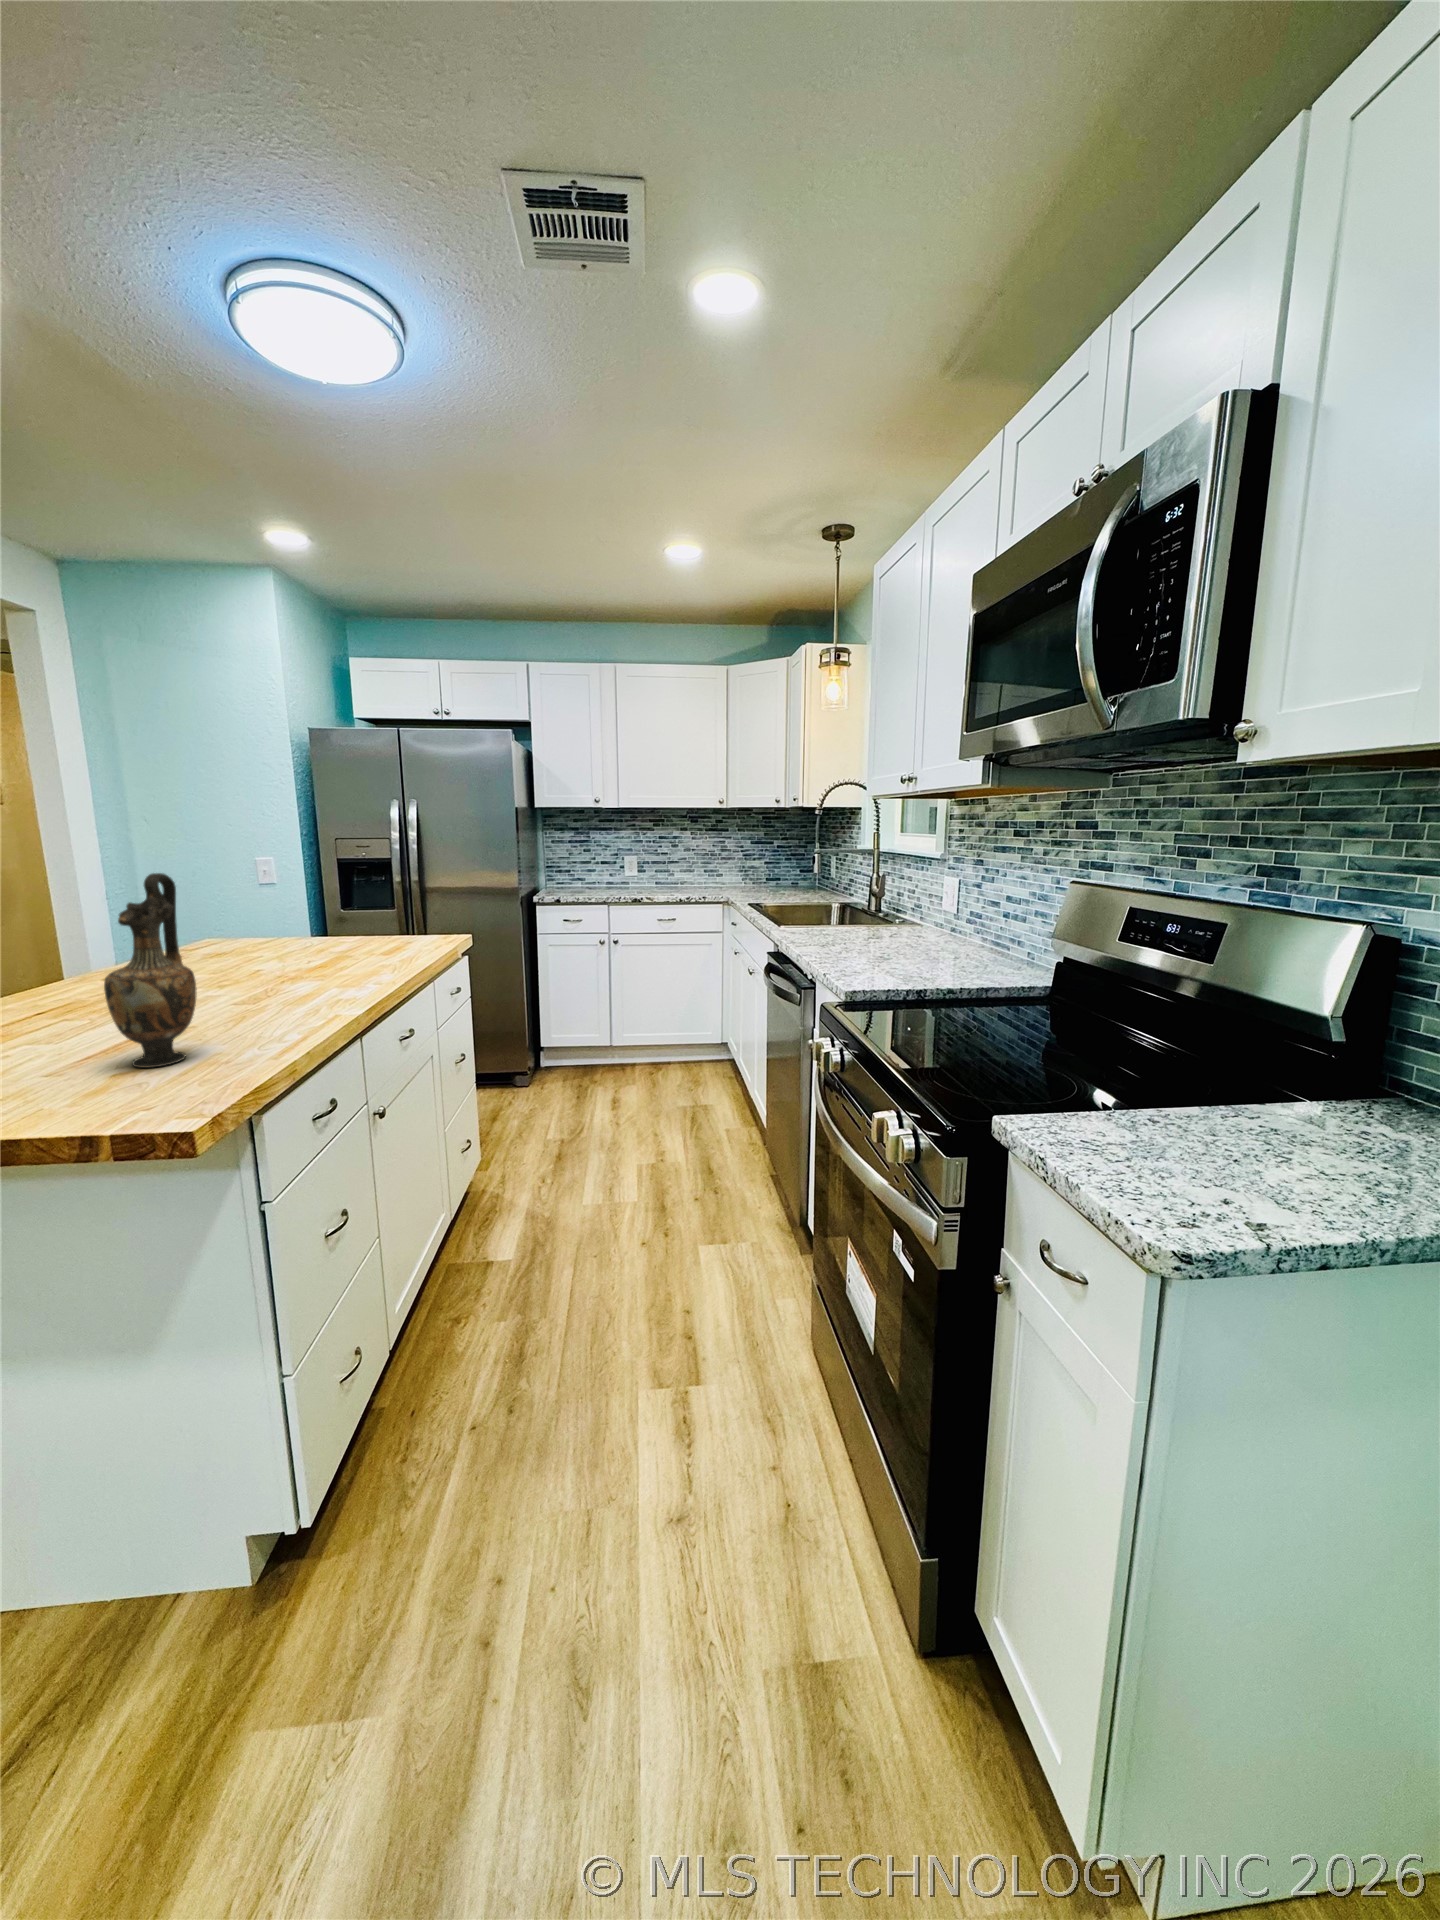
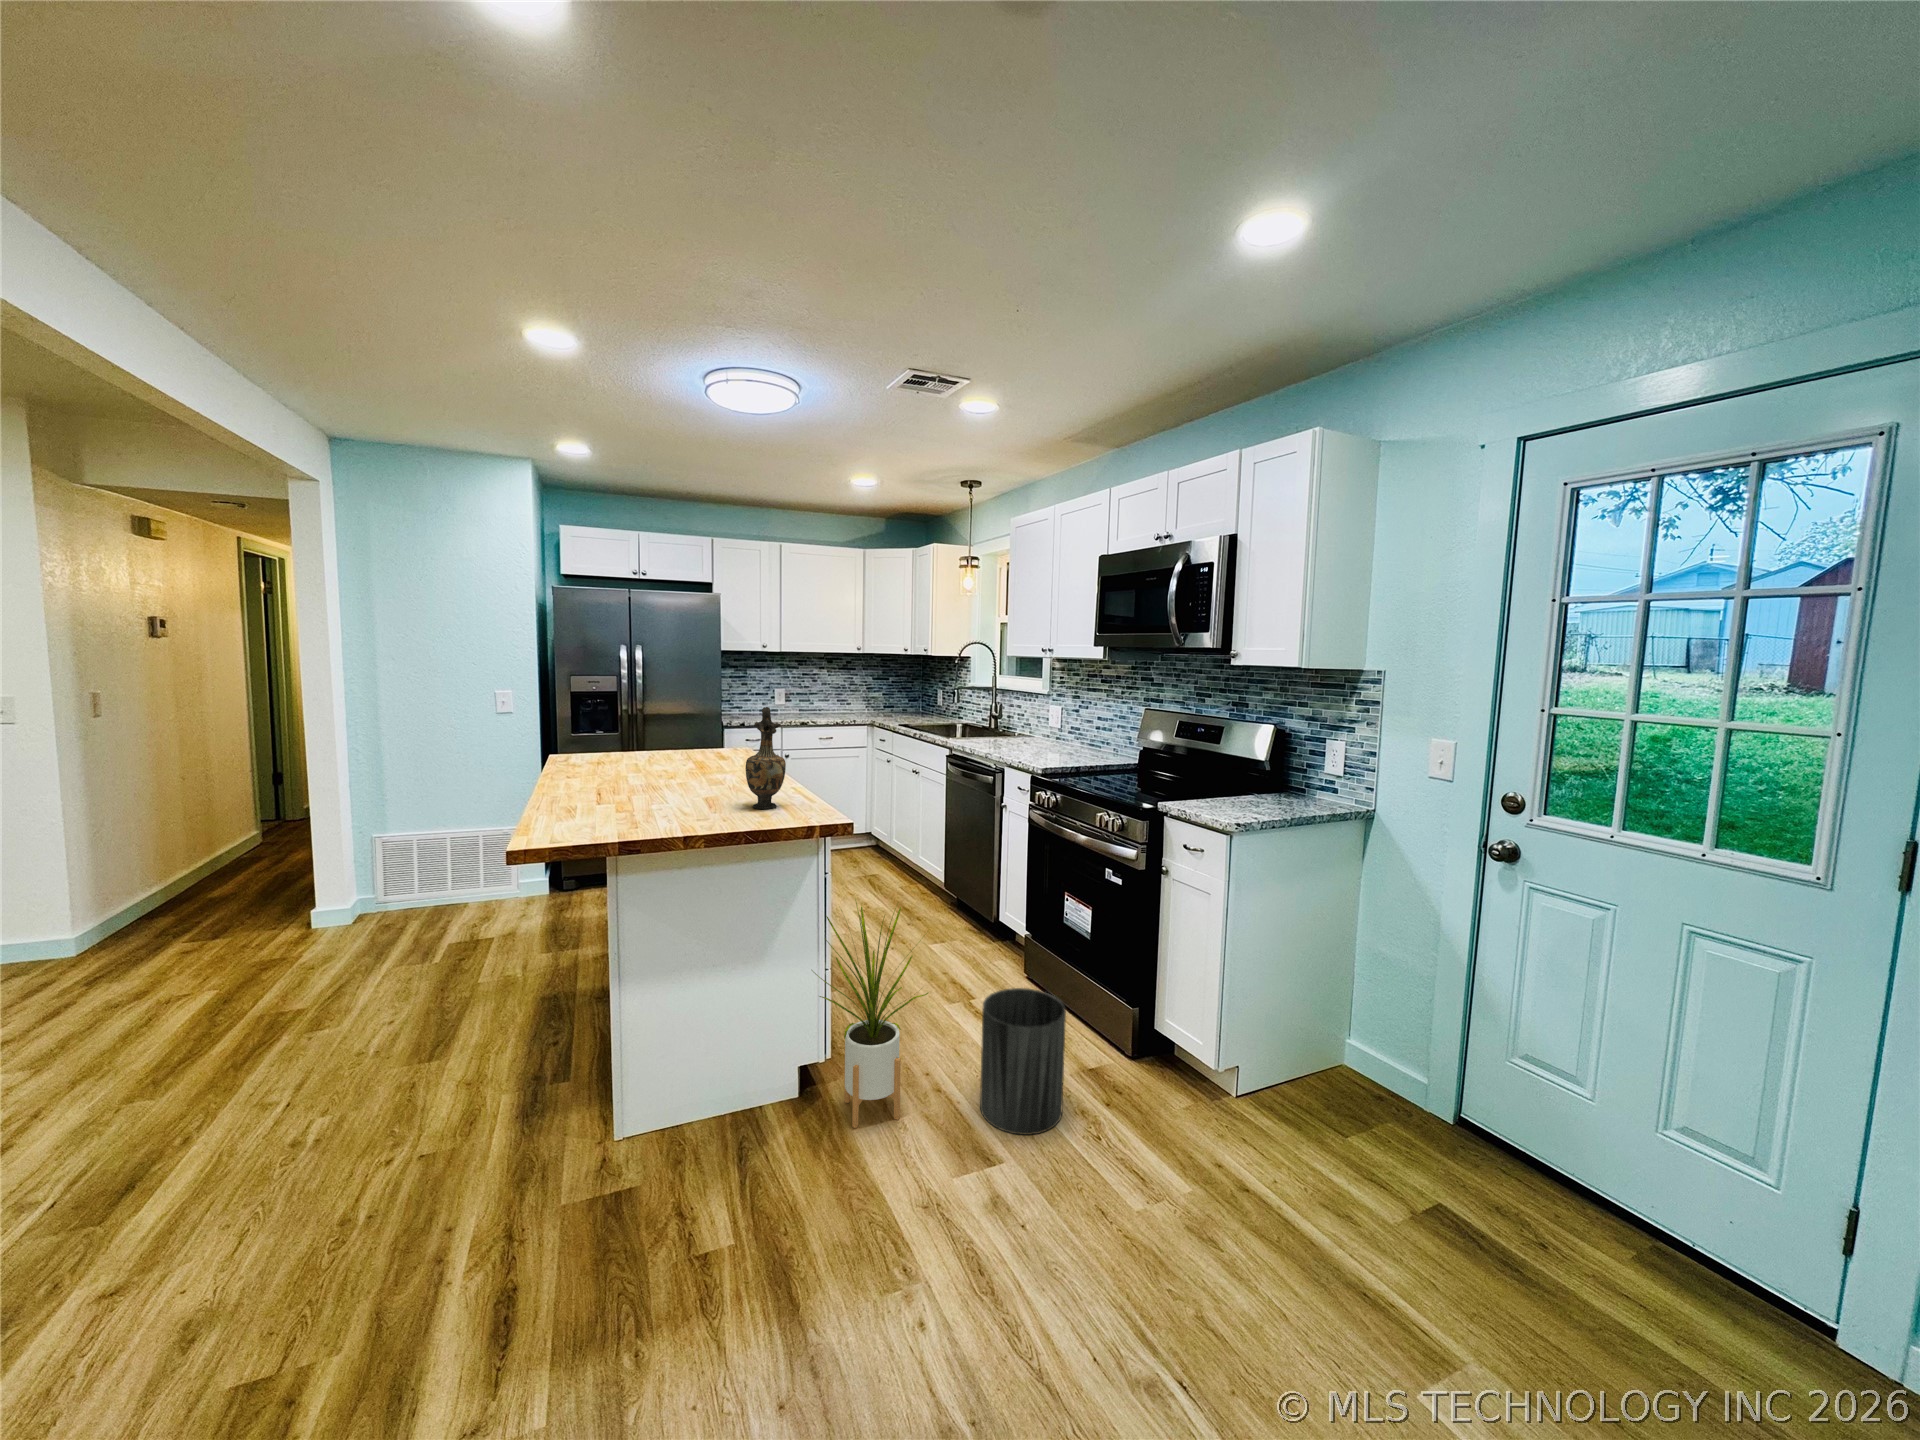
house plant: none [167,1252,439,1695] -> present [814,903,928,1128]
trash can: none [500,1472,693,1864] -> present [980,988,1066,1135]

